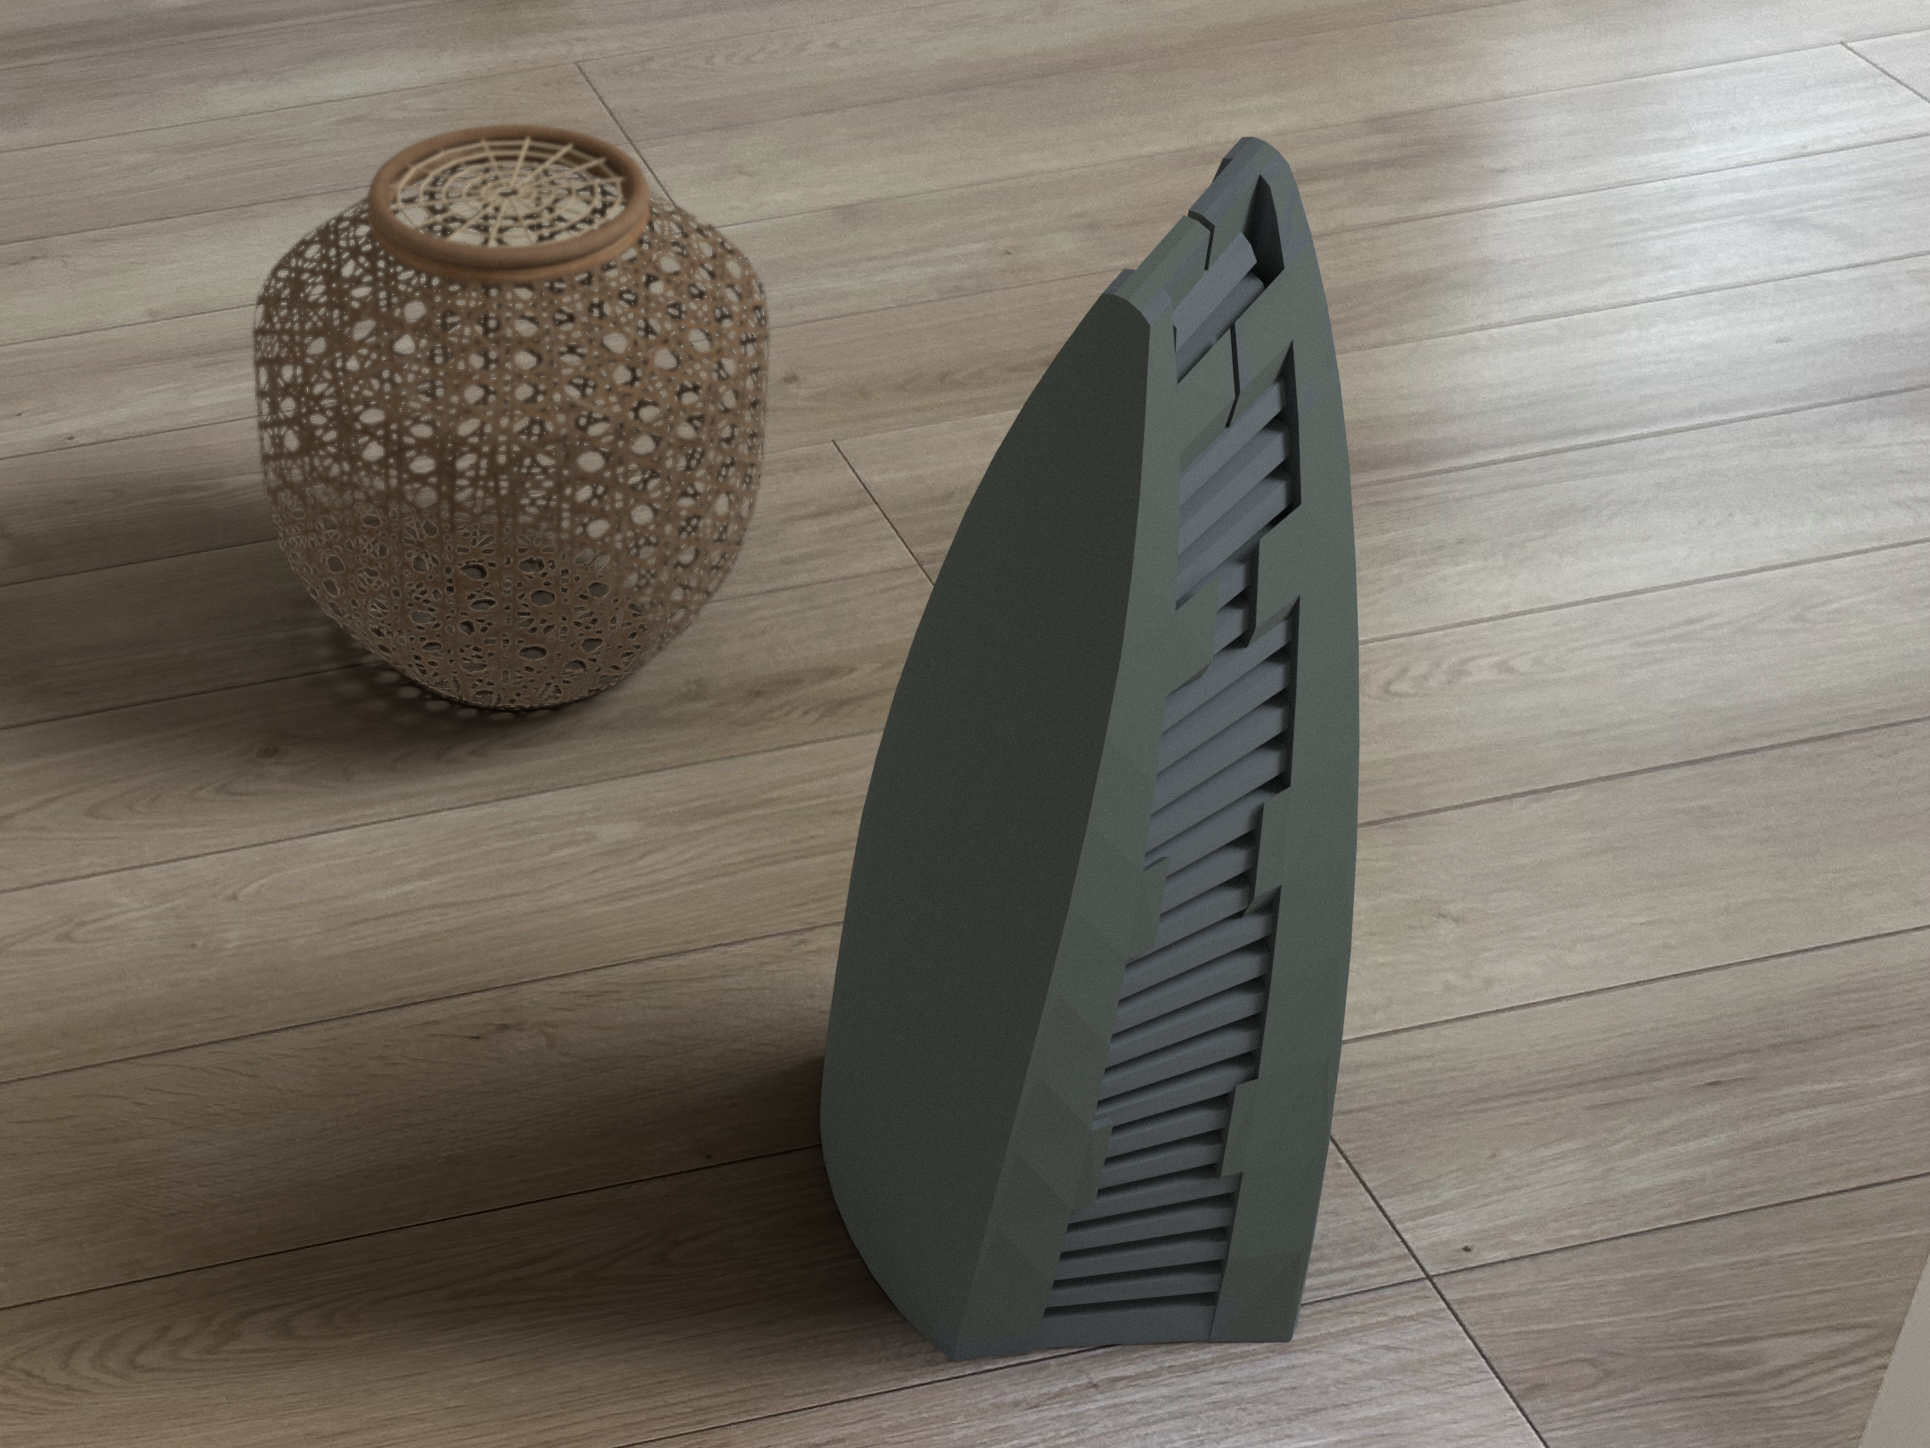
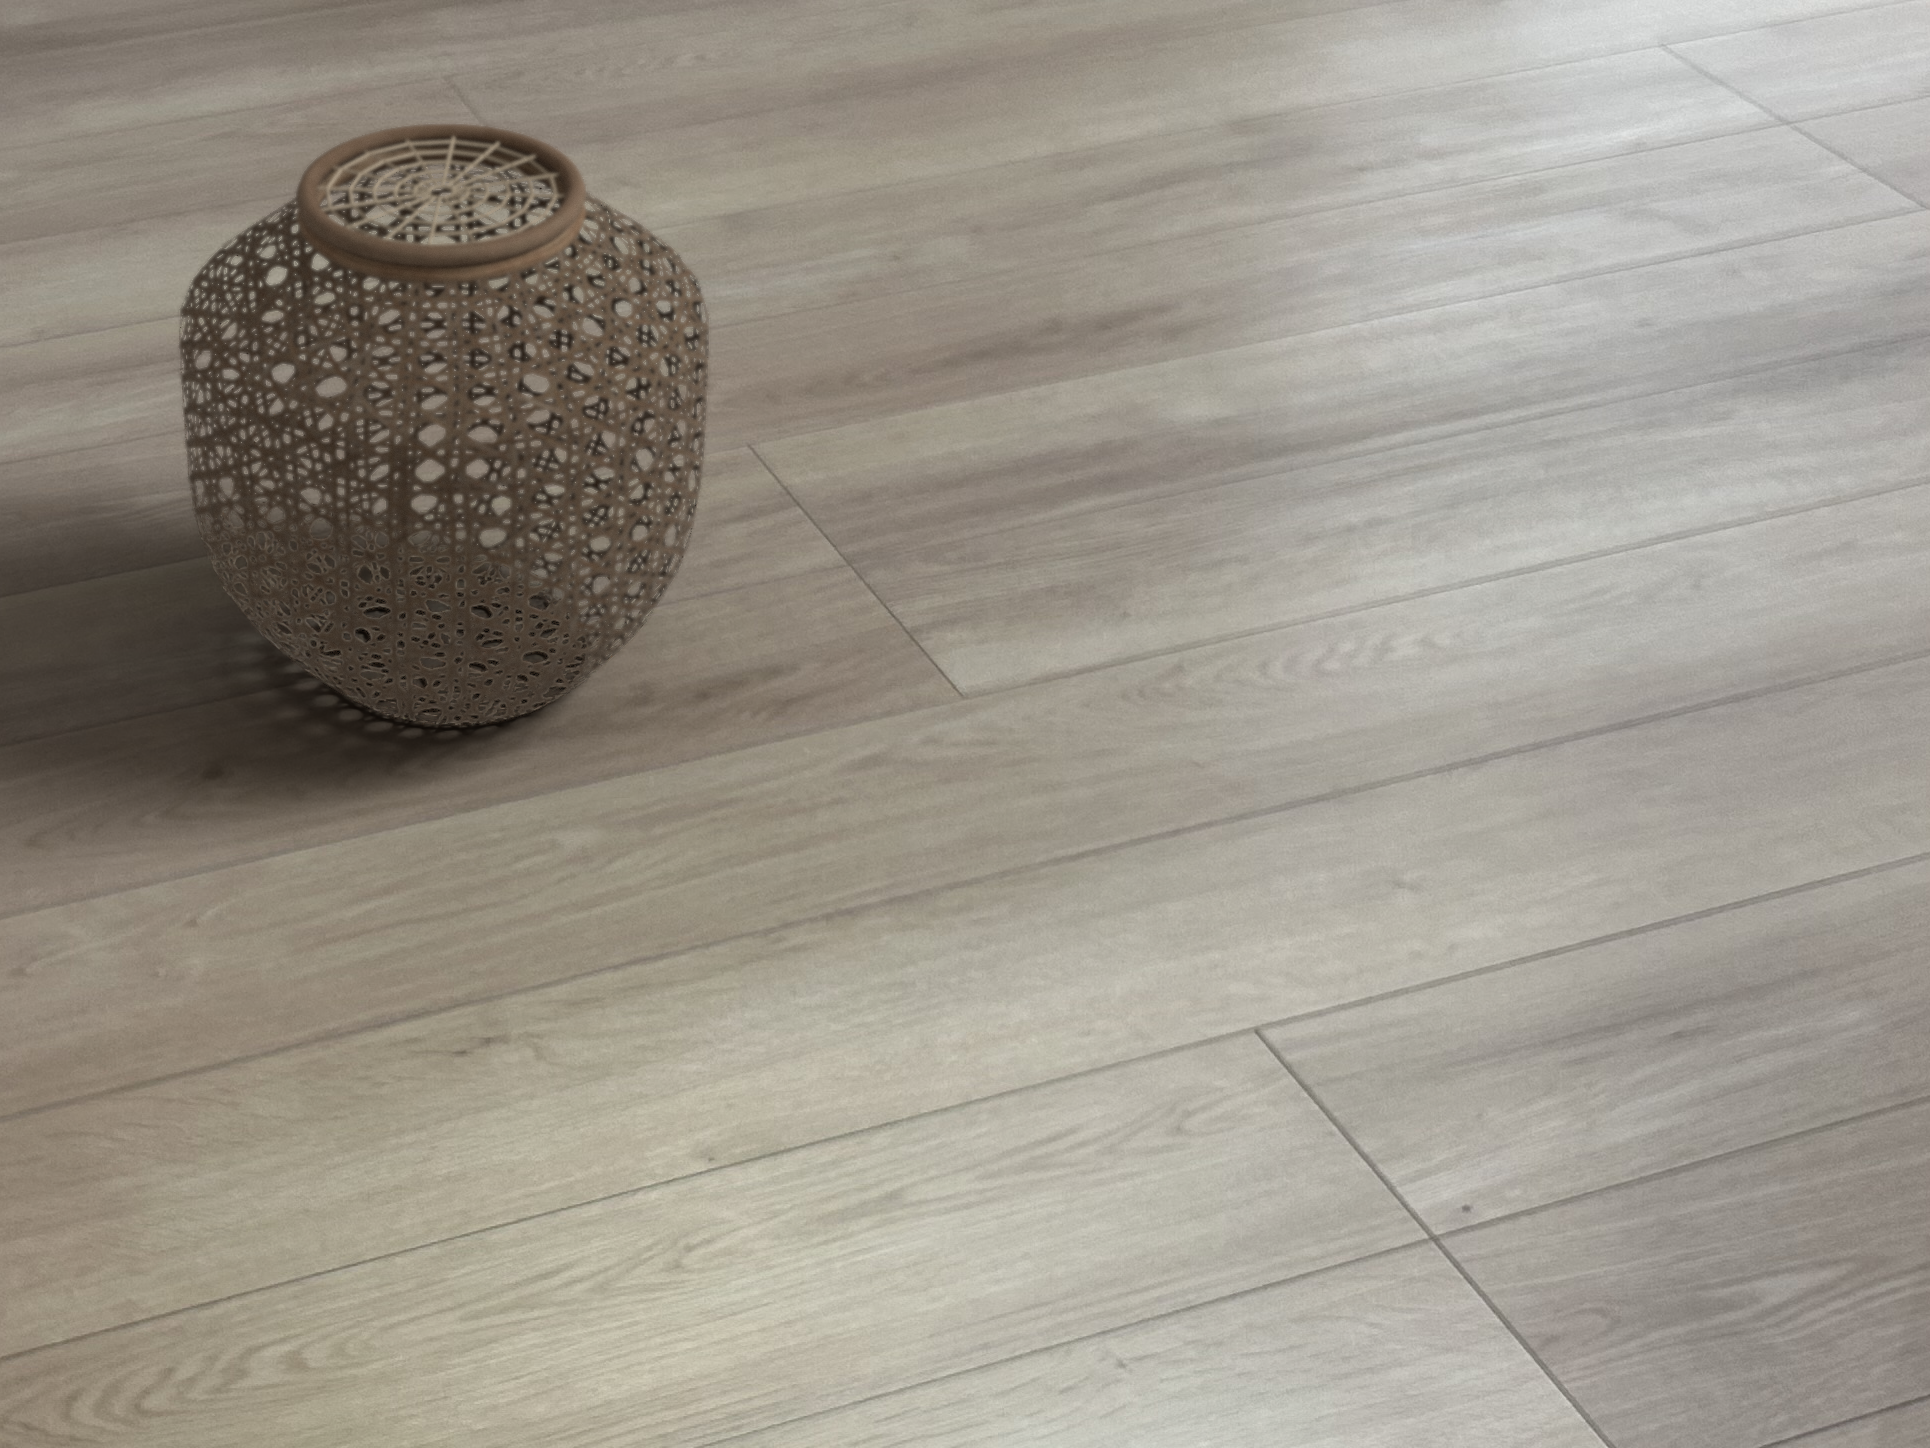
air purifier: present [820,137,1360,1361] -> none [818,87,1368,1352]

